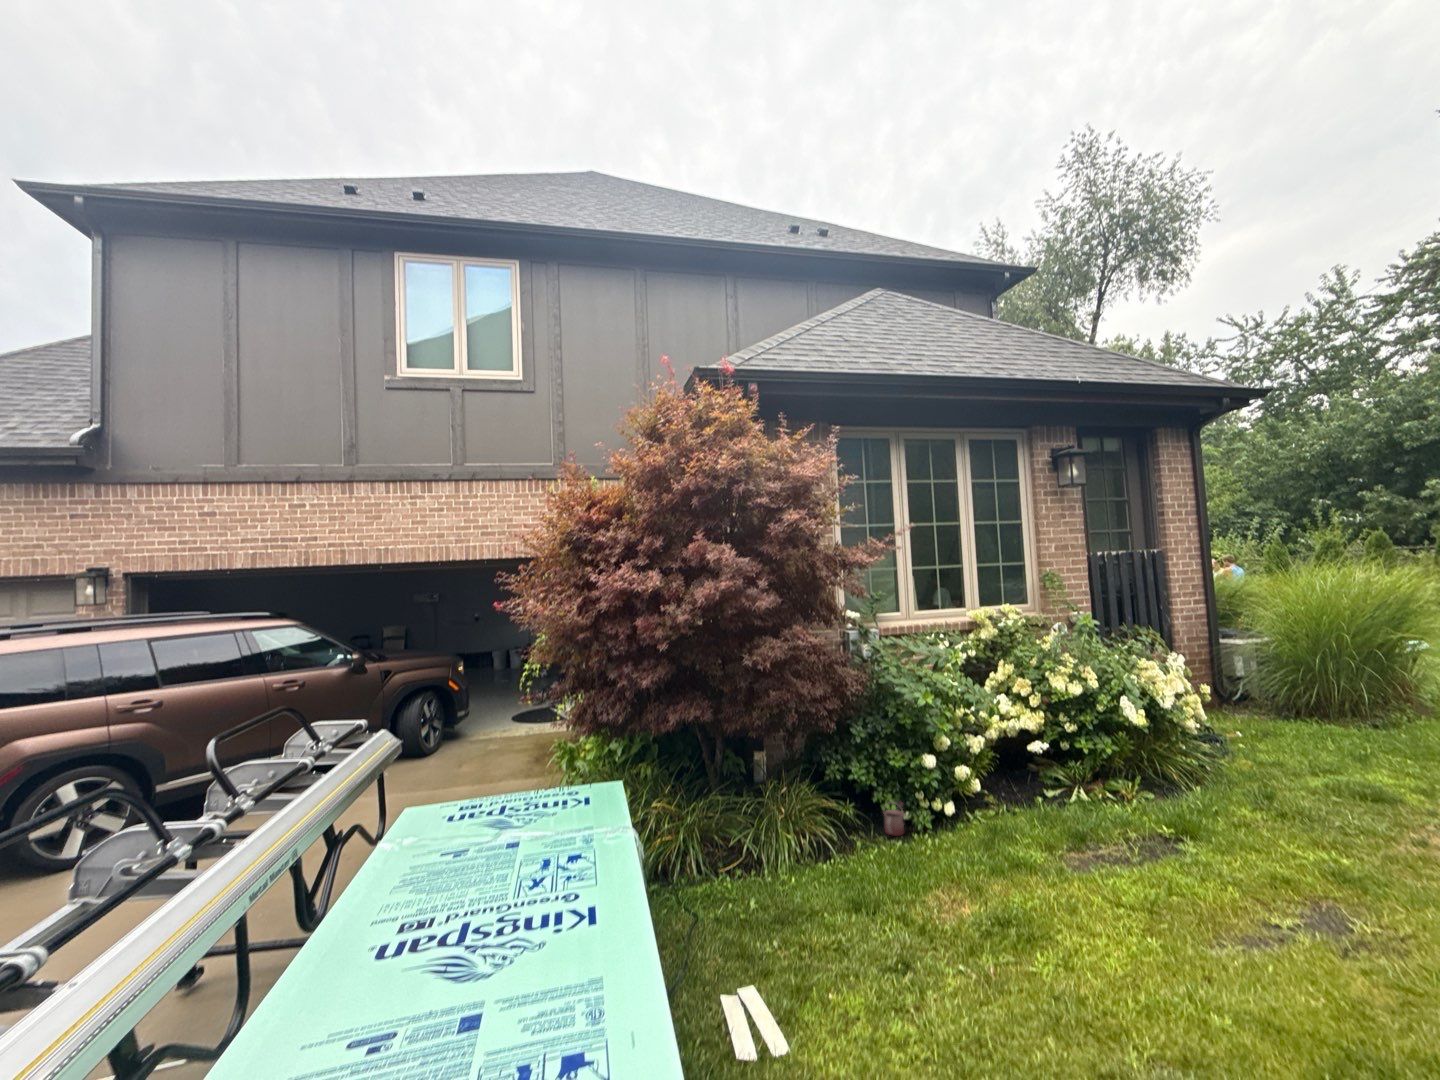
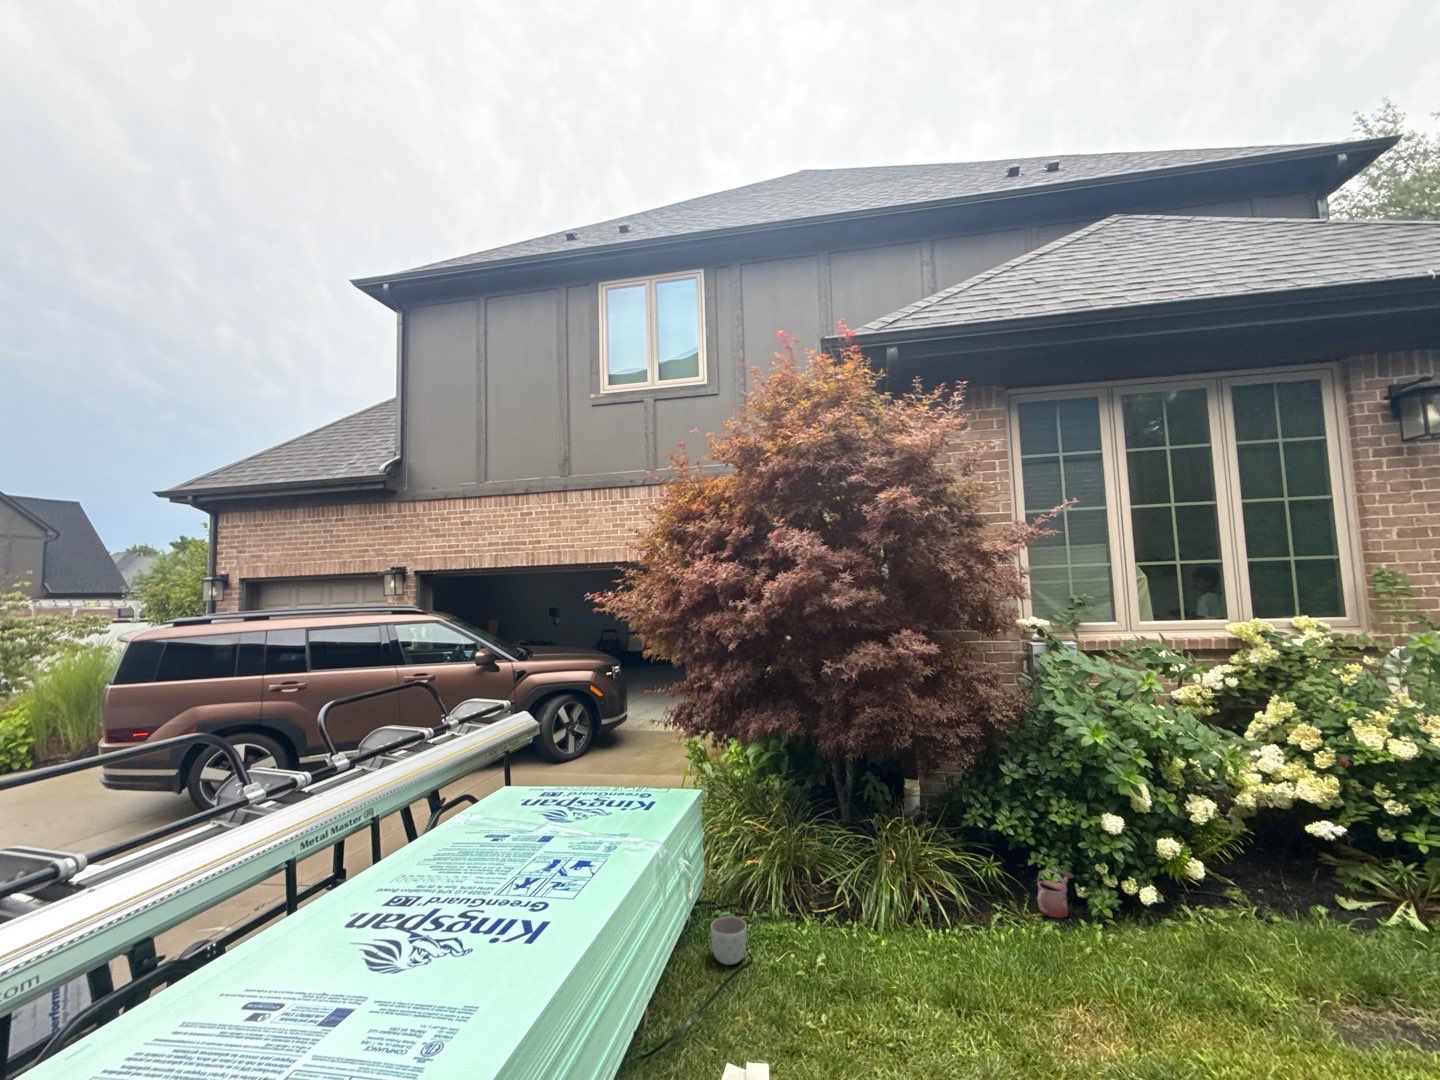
planter: none [670,885,701,925] -> present [711,916,747,965]

